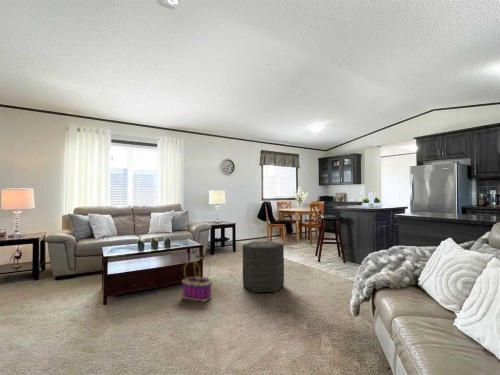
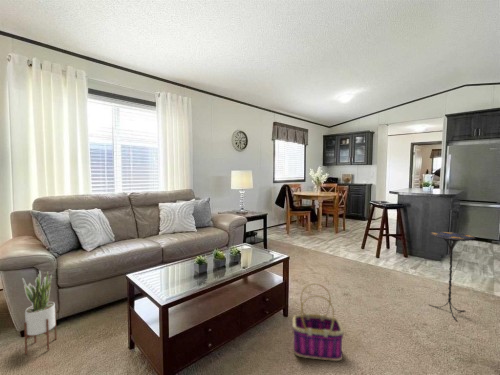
side table: none [302,232,329,294] -> present [430,232,475,319]
ottoman: present [243,241,284,293] -> none [349,245,413,327]
potted plant: none [54,243,71,286] -> present [23,272,57,354]

